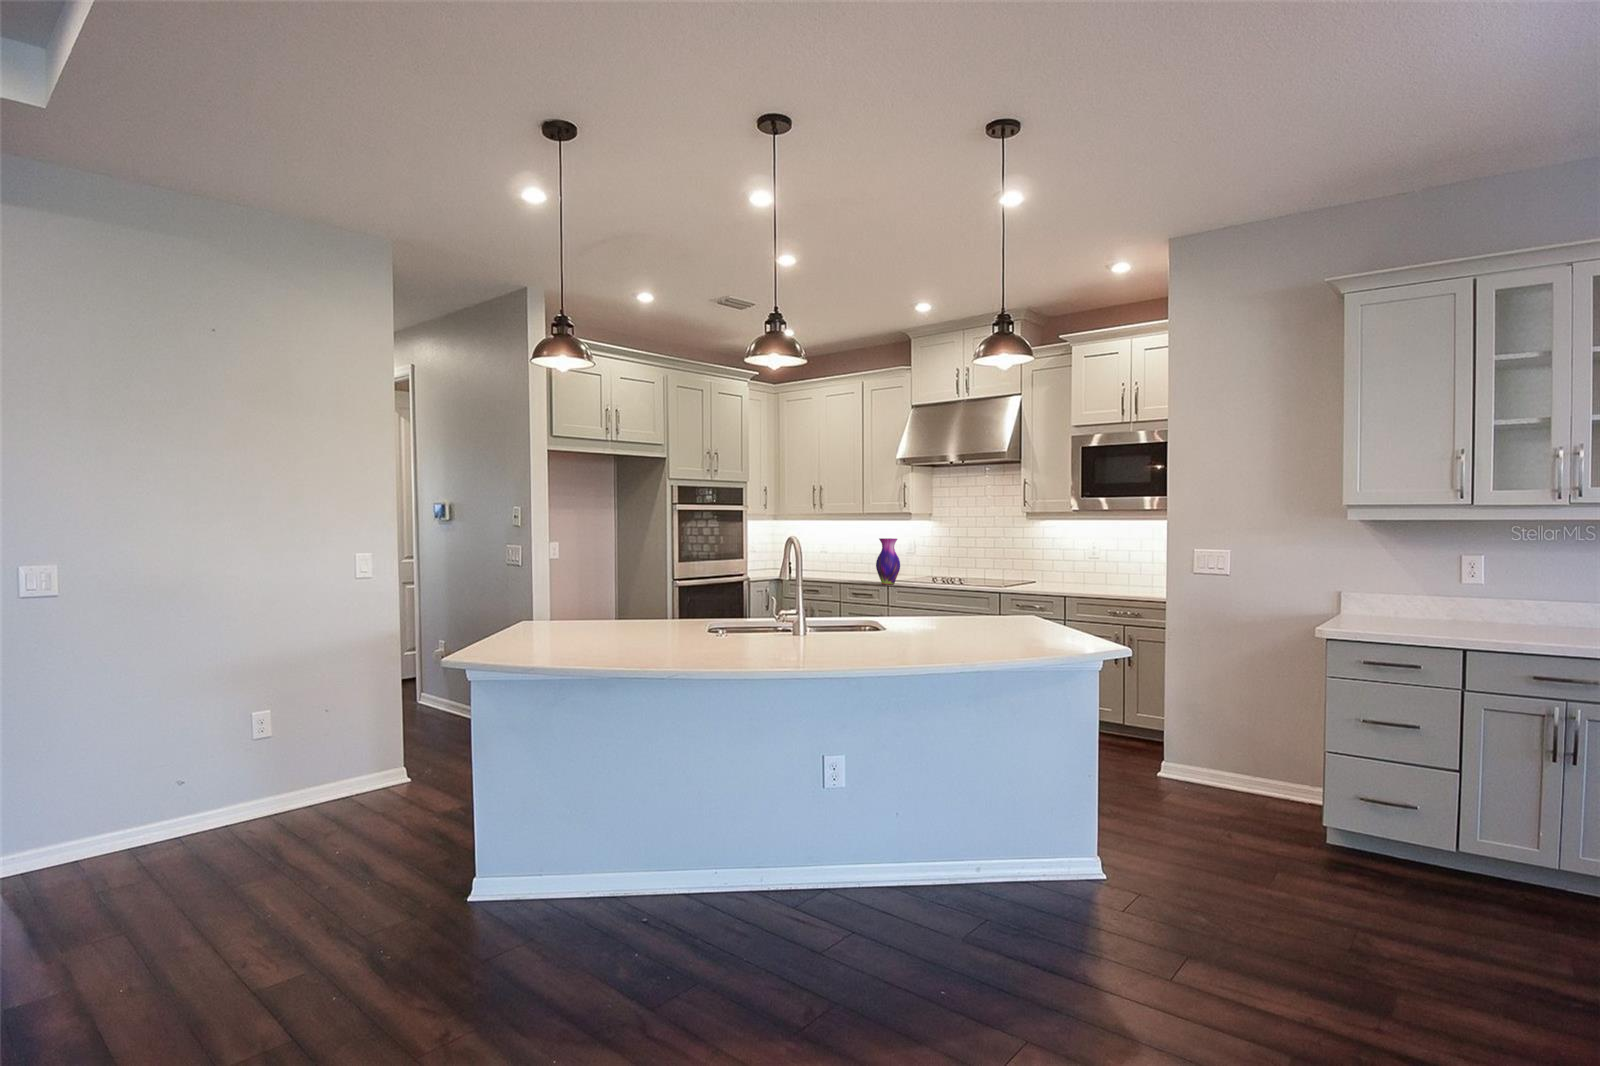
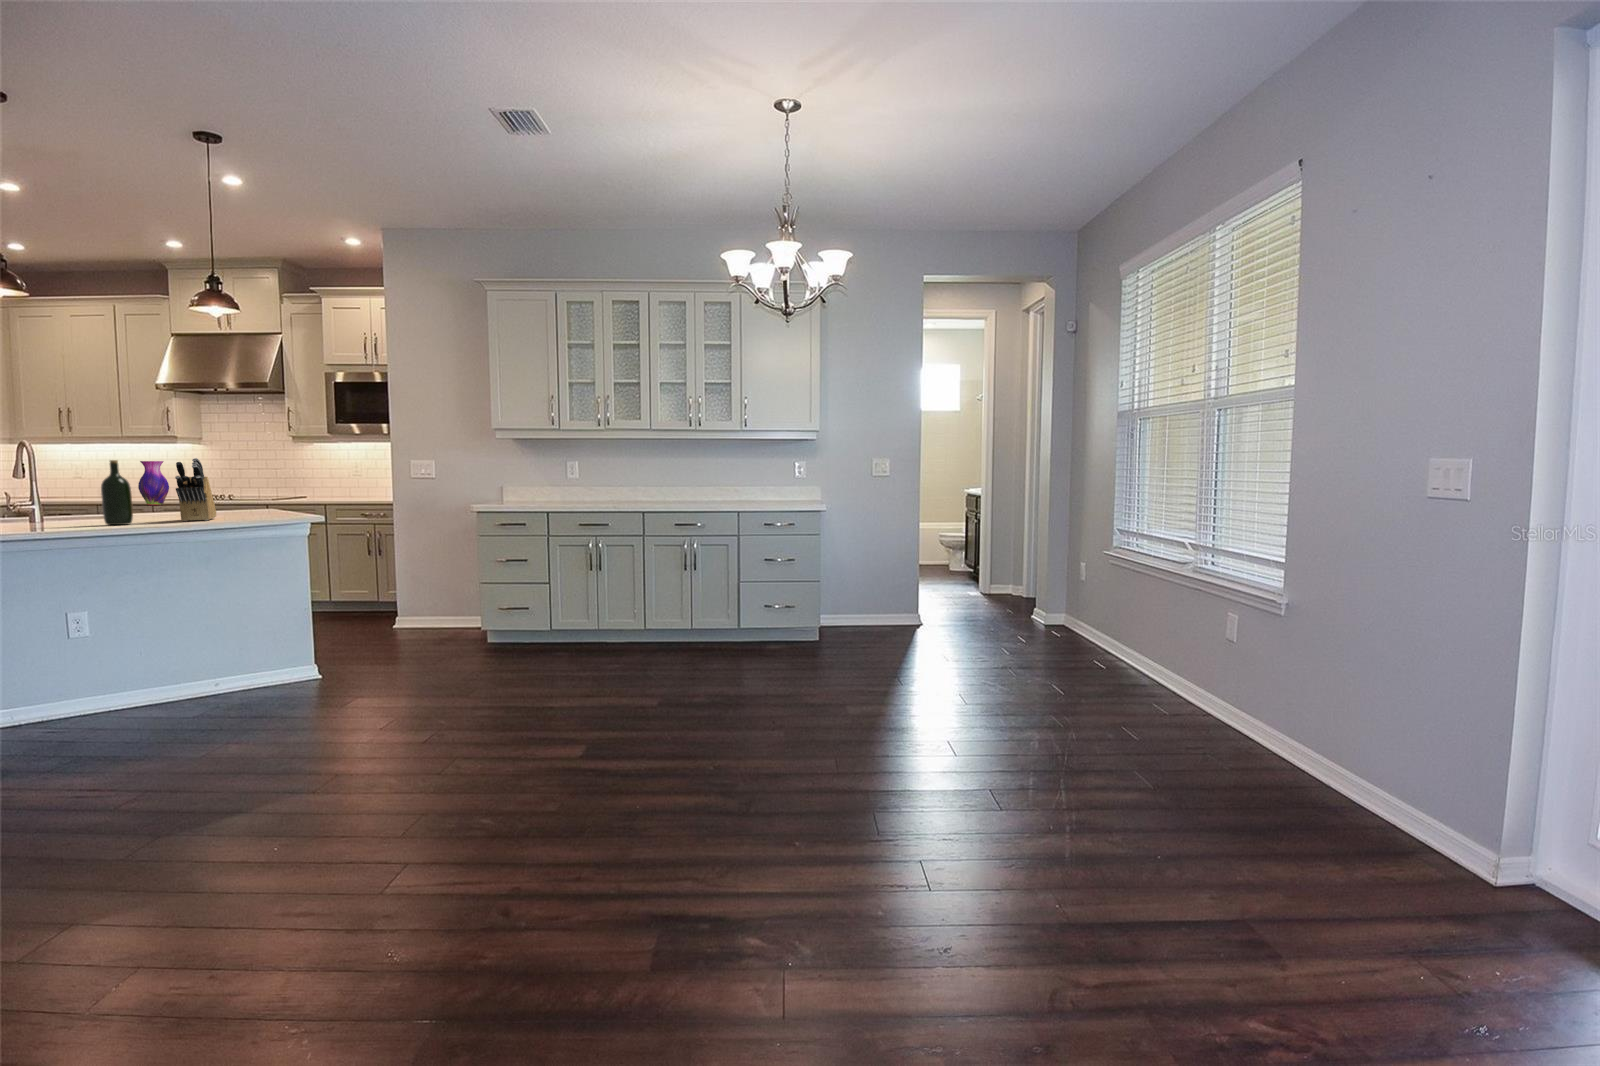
knife block: none [980,558,1010,636] -> present [175,458,216,521]
wine bottle: none [913,560,939,638] -> present [101,460,133,525]

